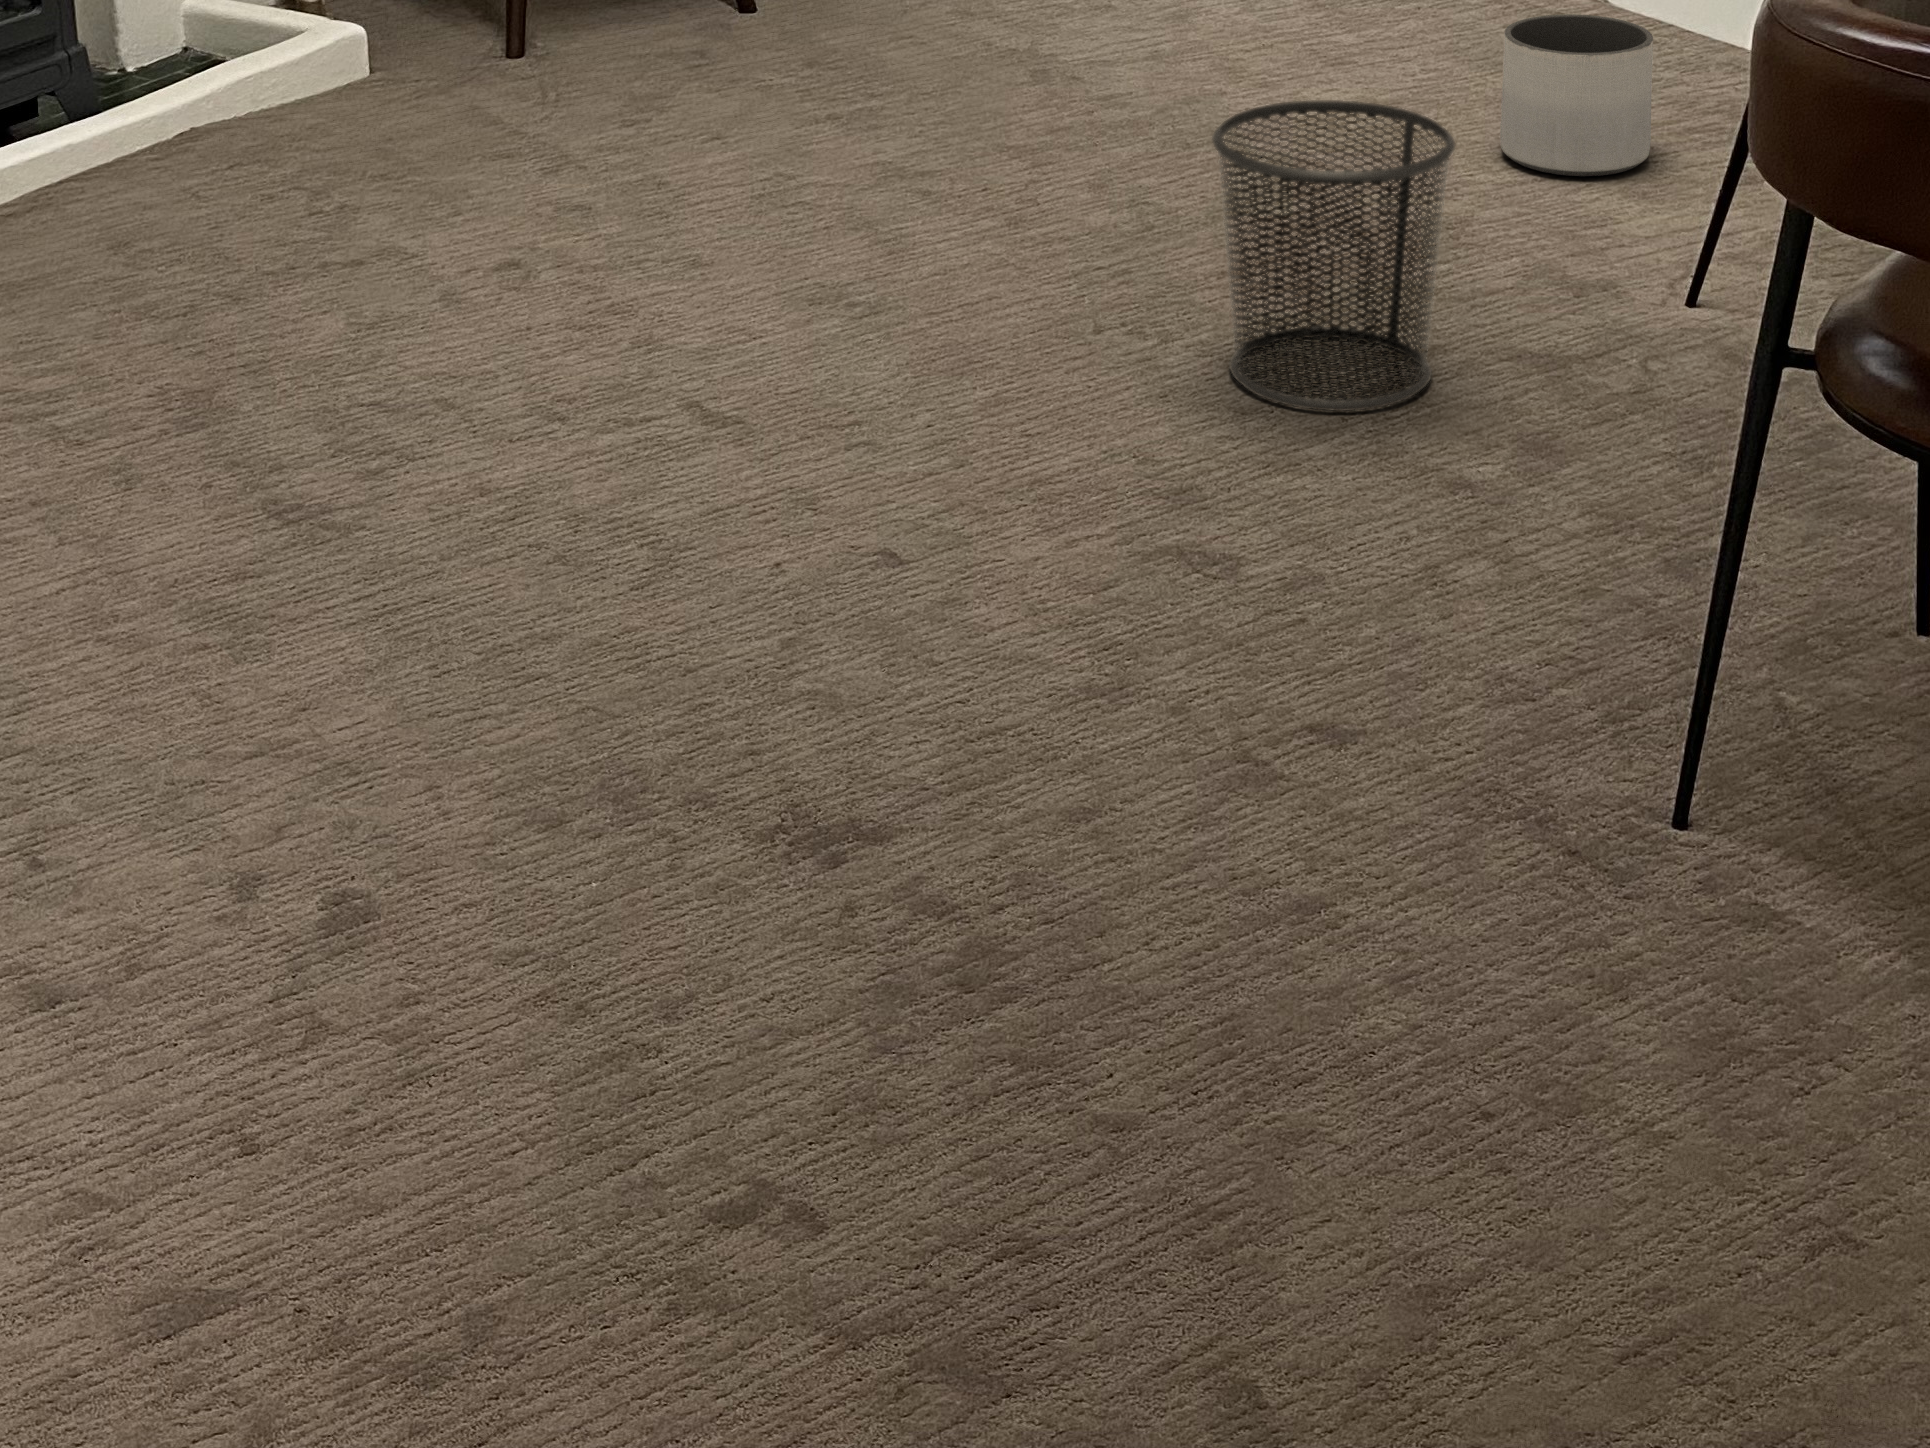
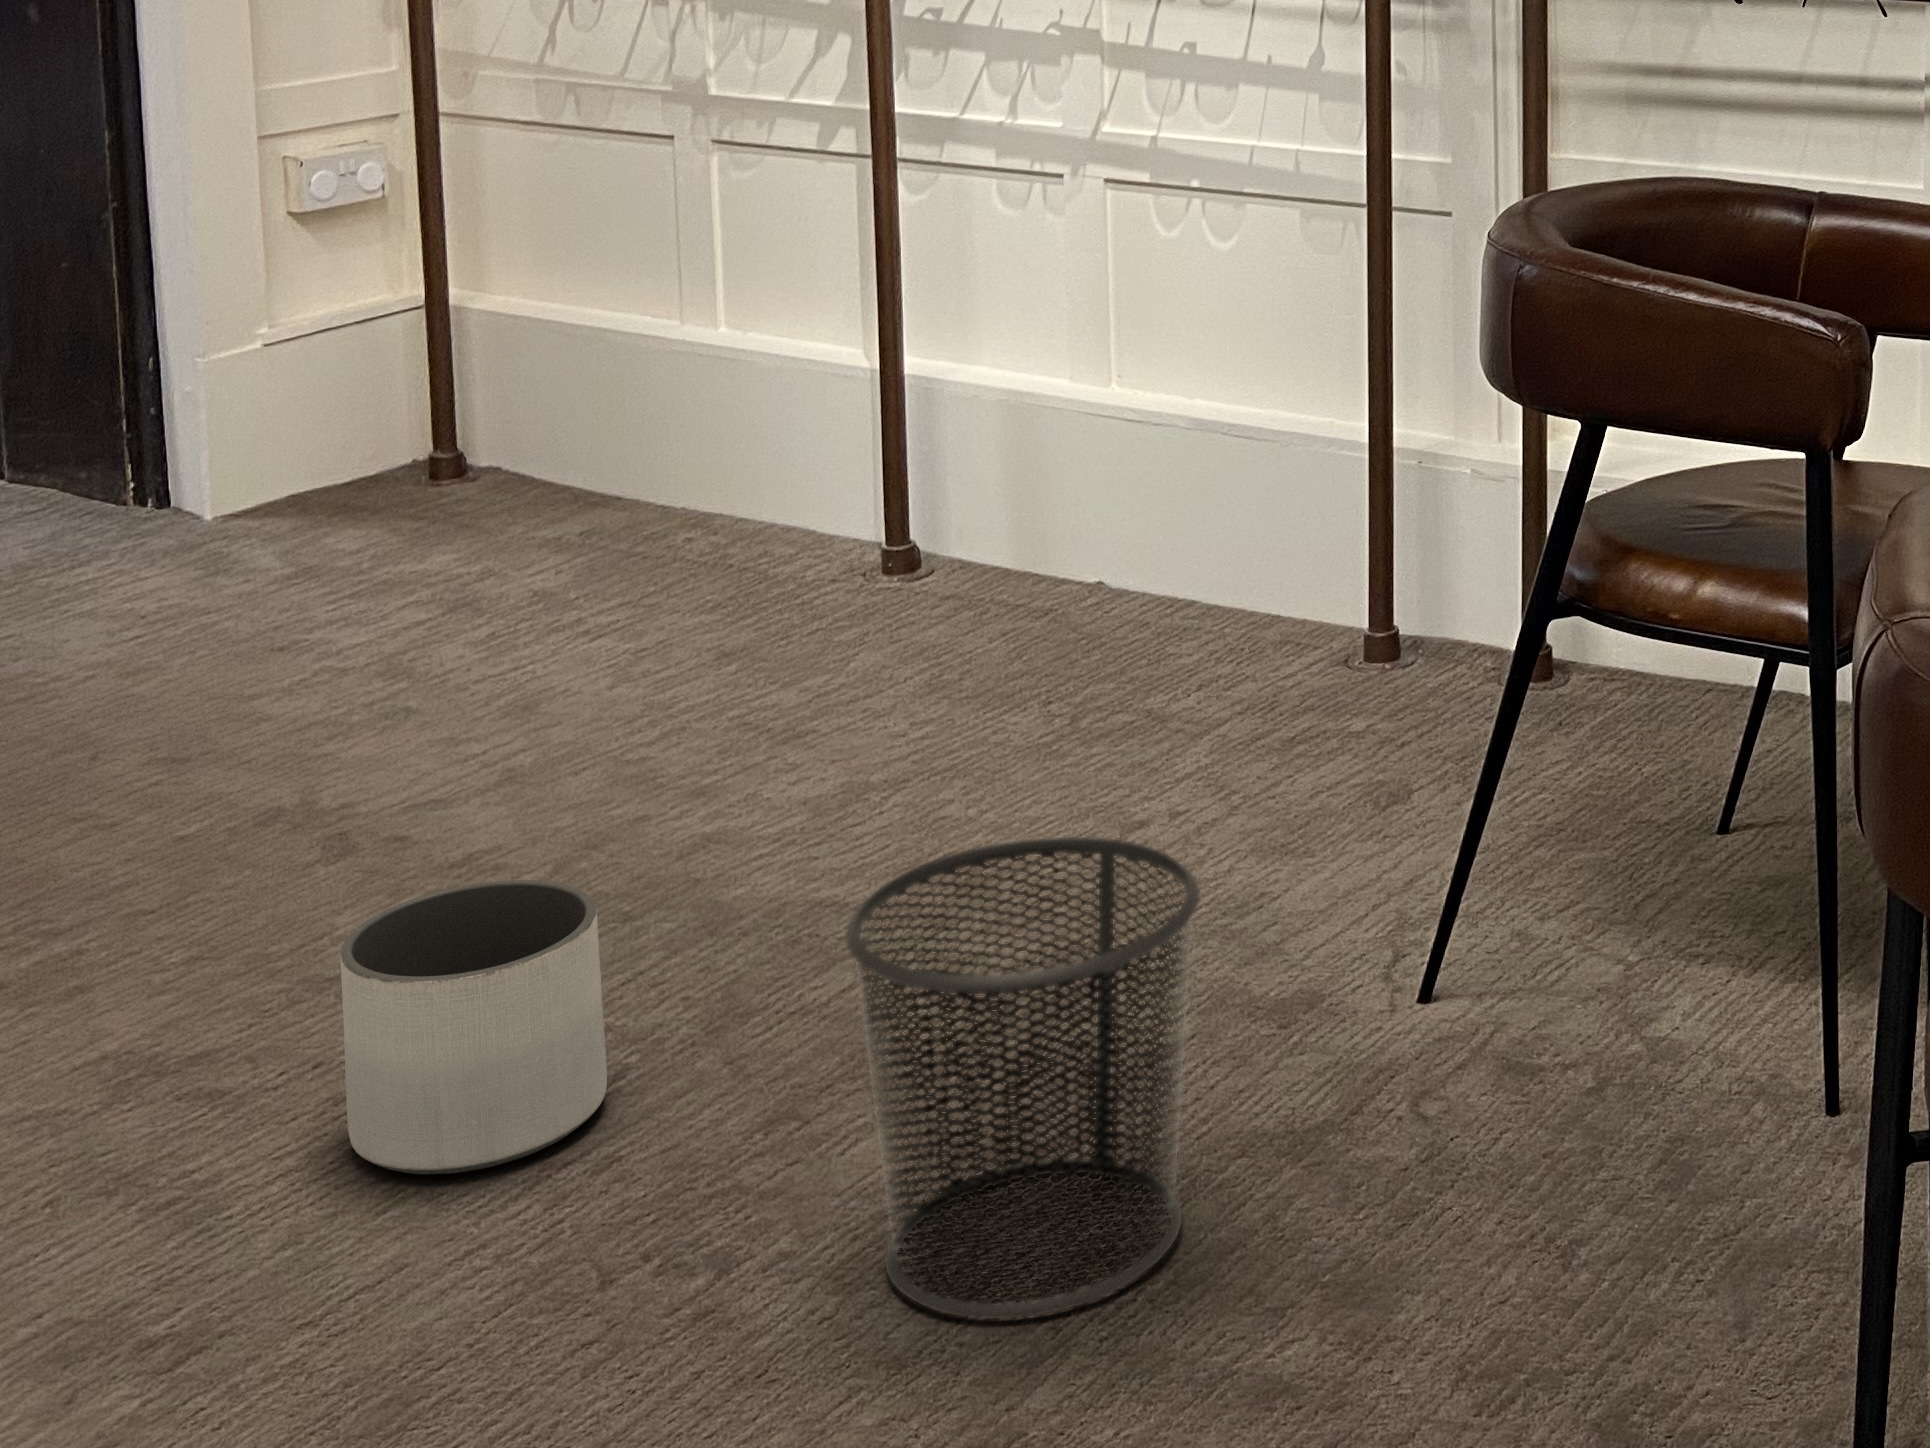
planter: present [1500,14,1653,176] -> present [340,880,607,1174]

